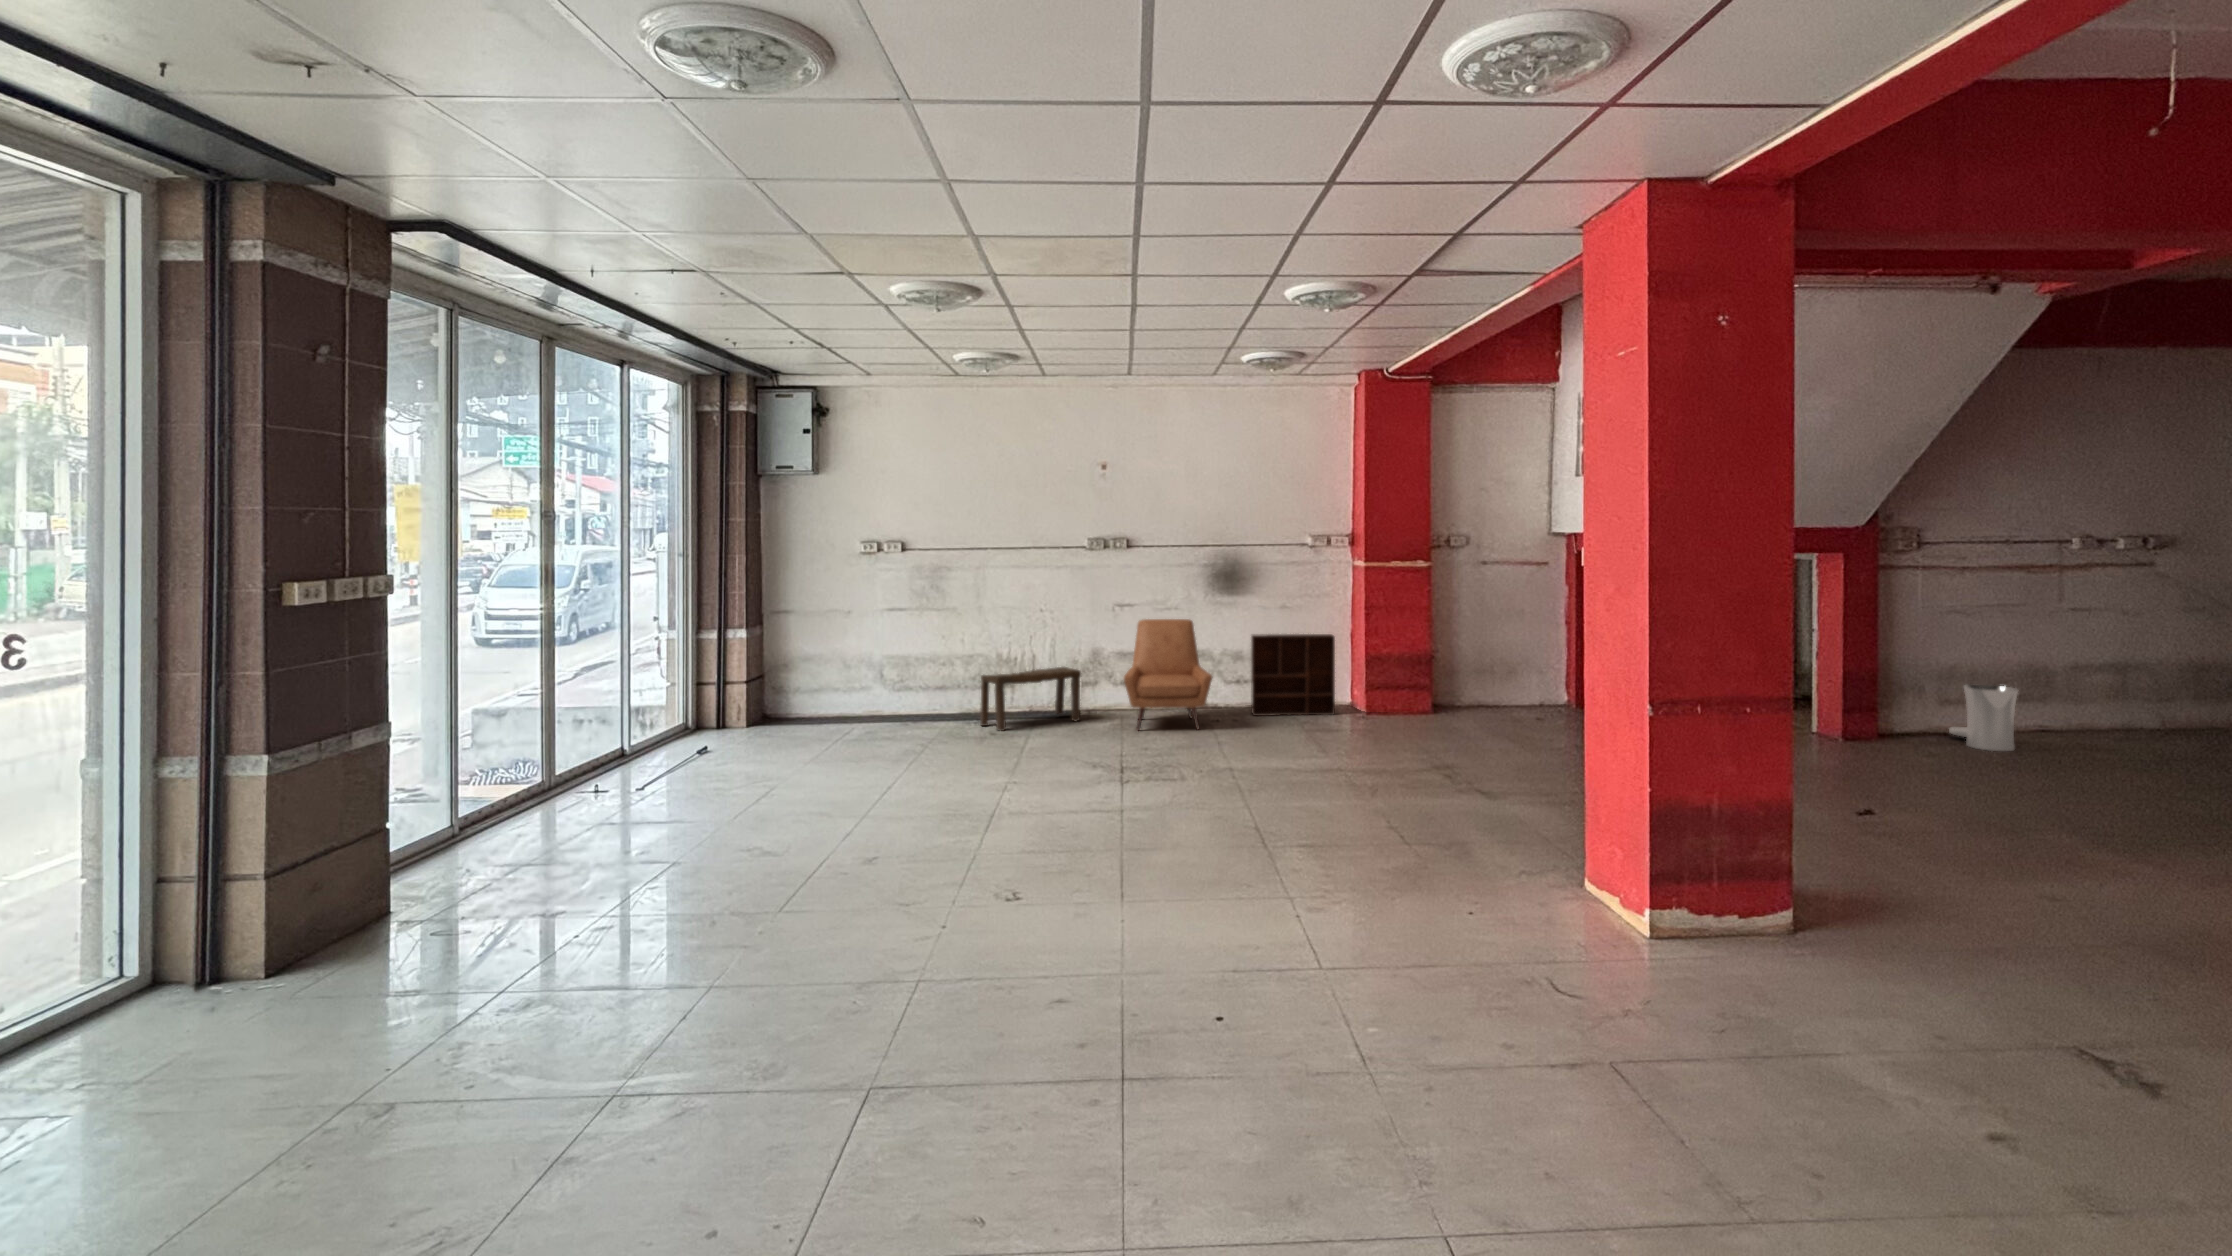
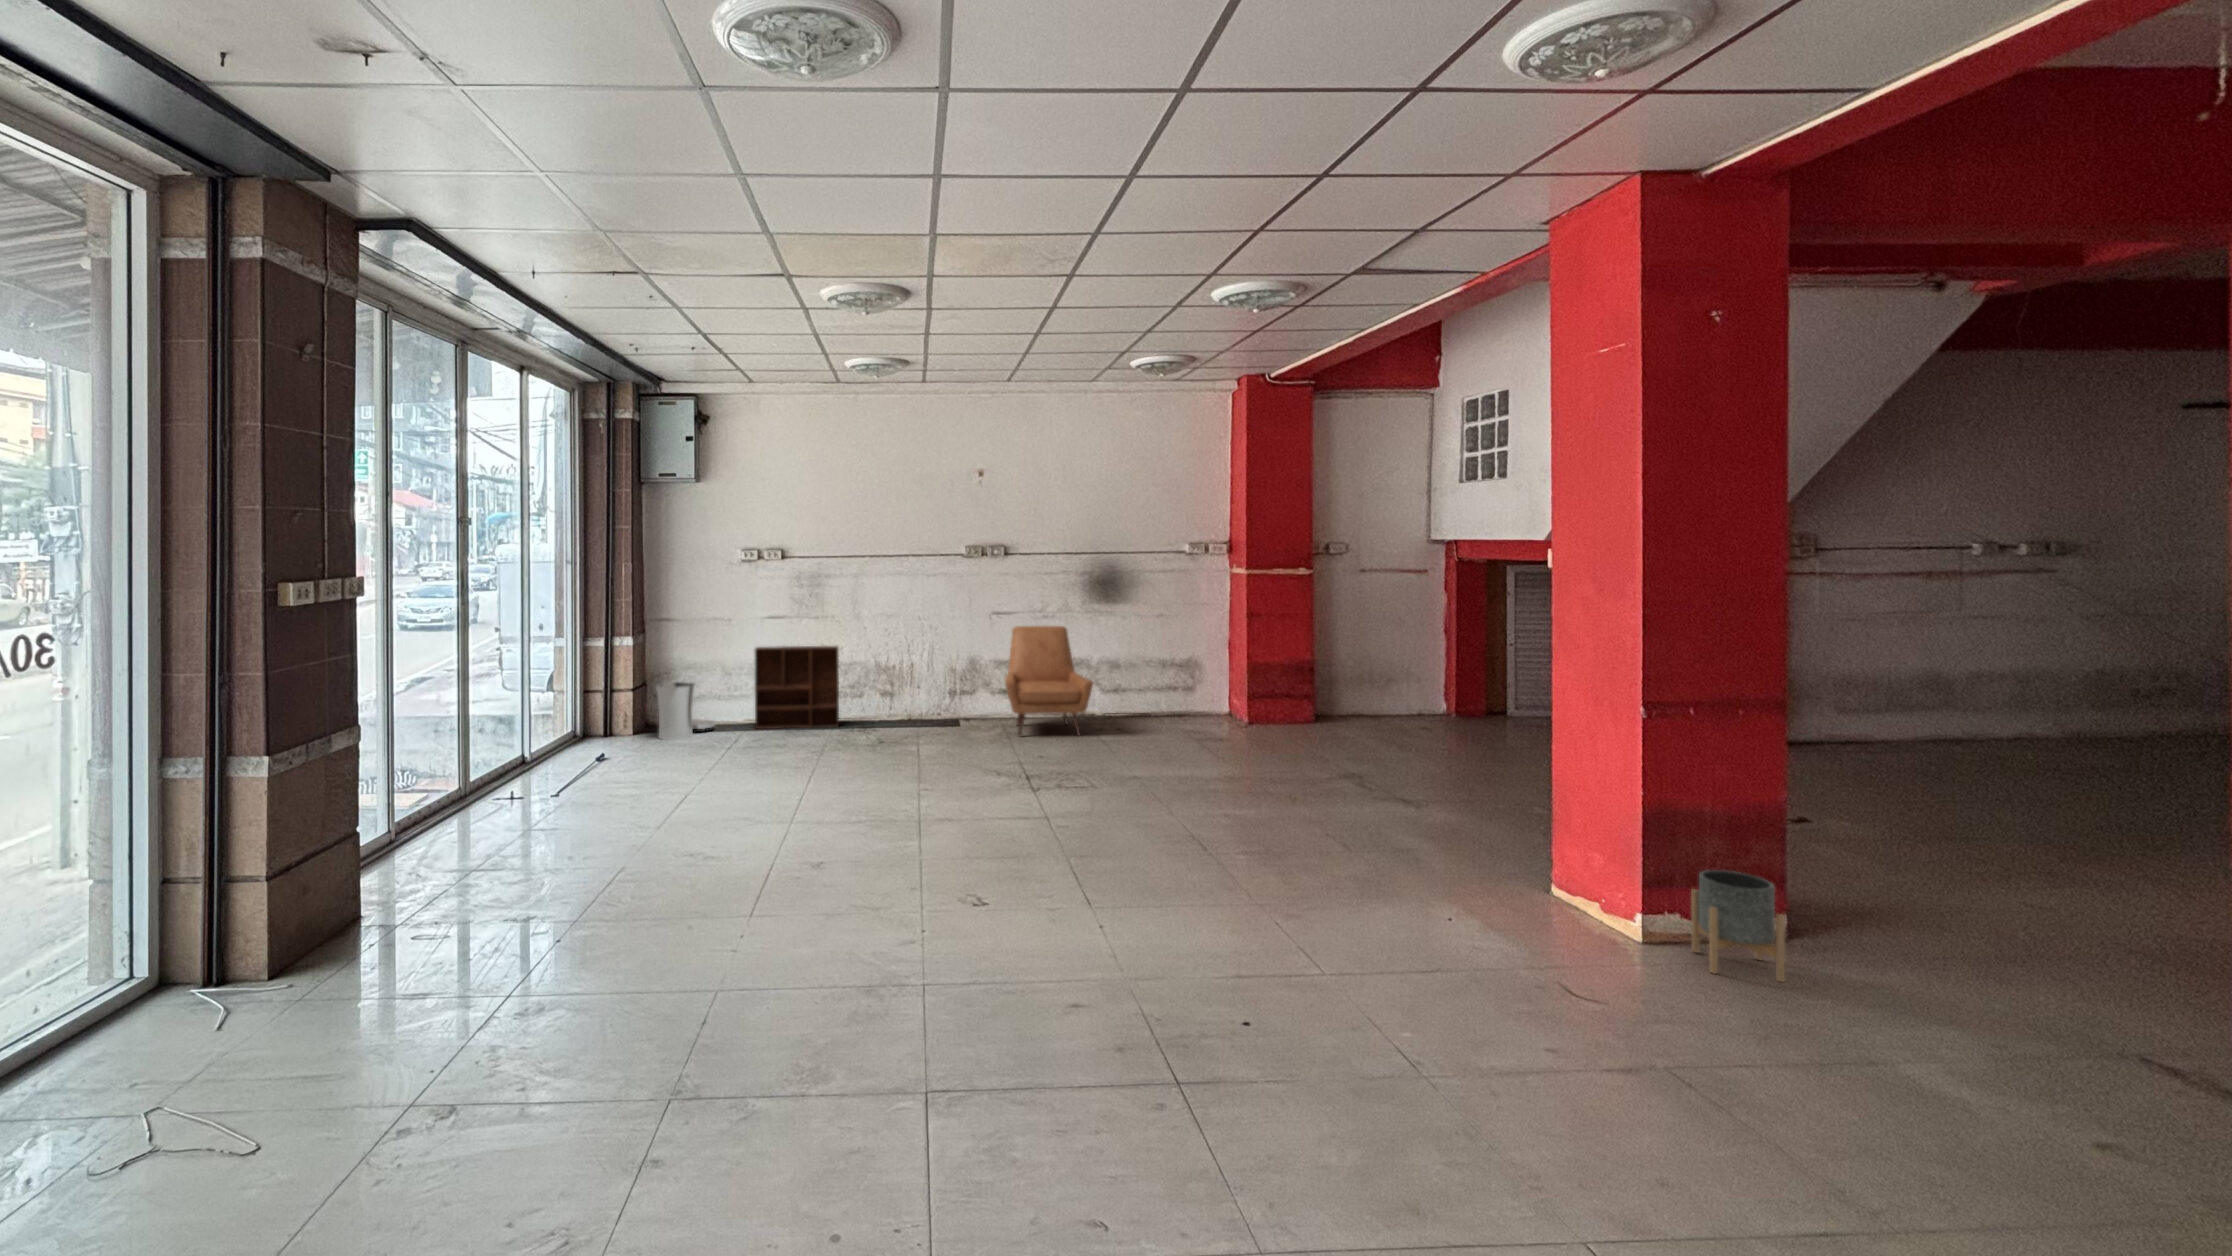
shelving unit: present [1251,634,1335,716] -> present [755,646,839,729]
bench: present [980,667,1081,731] -> none [860,673,959,737]
trash can: present [1949,685,2018,751] -> present [656,682,715,740]
planter: none [1683,860,1754,966] -> present [1691,870,1785,982]

